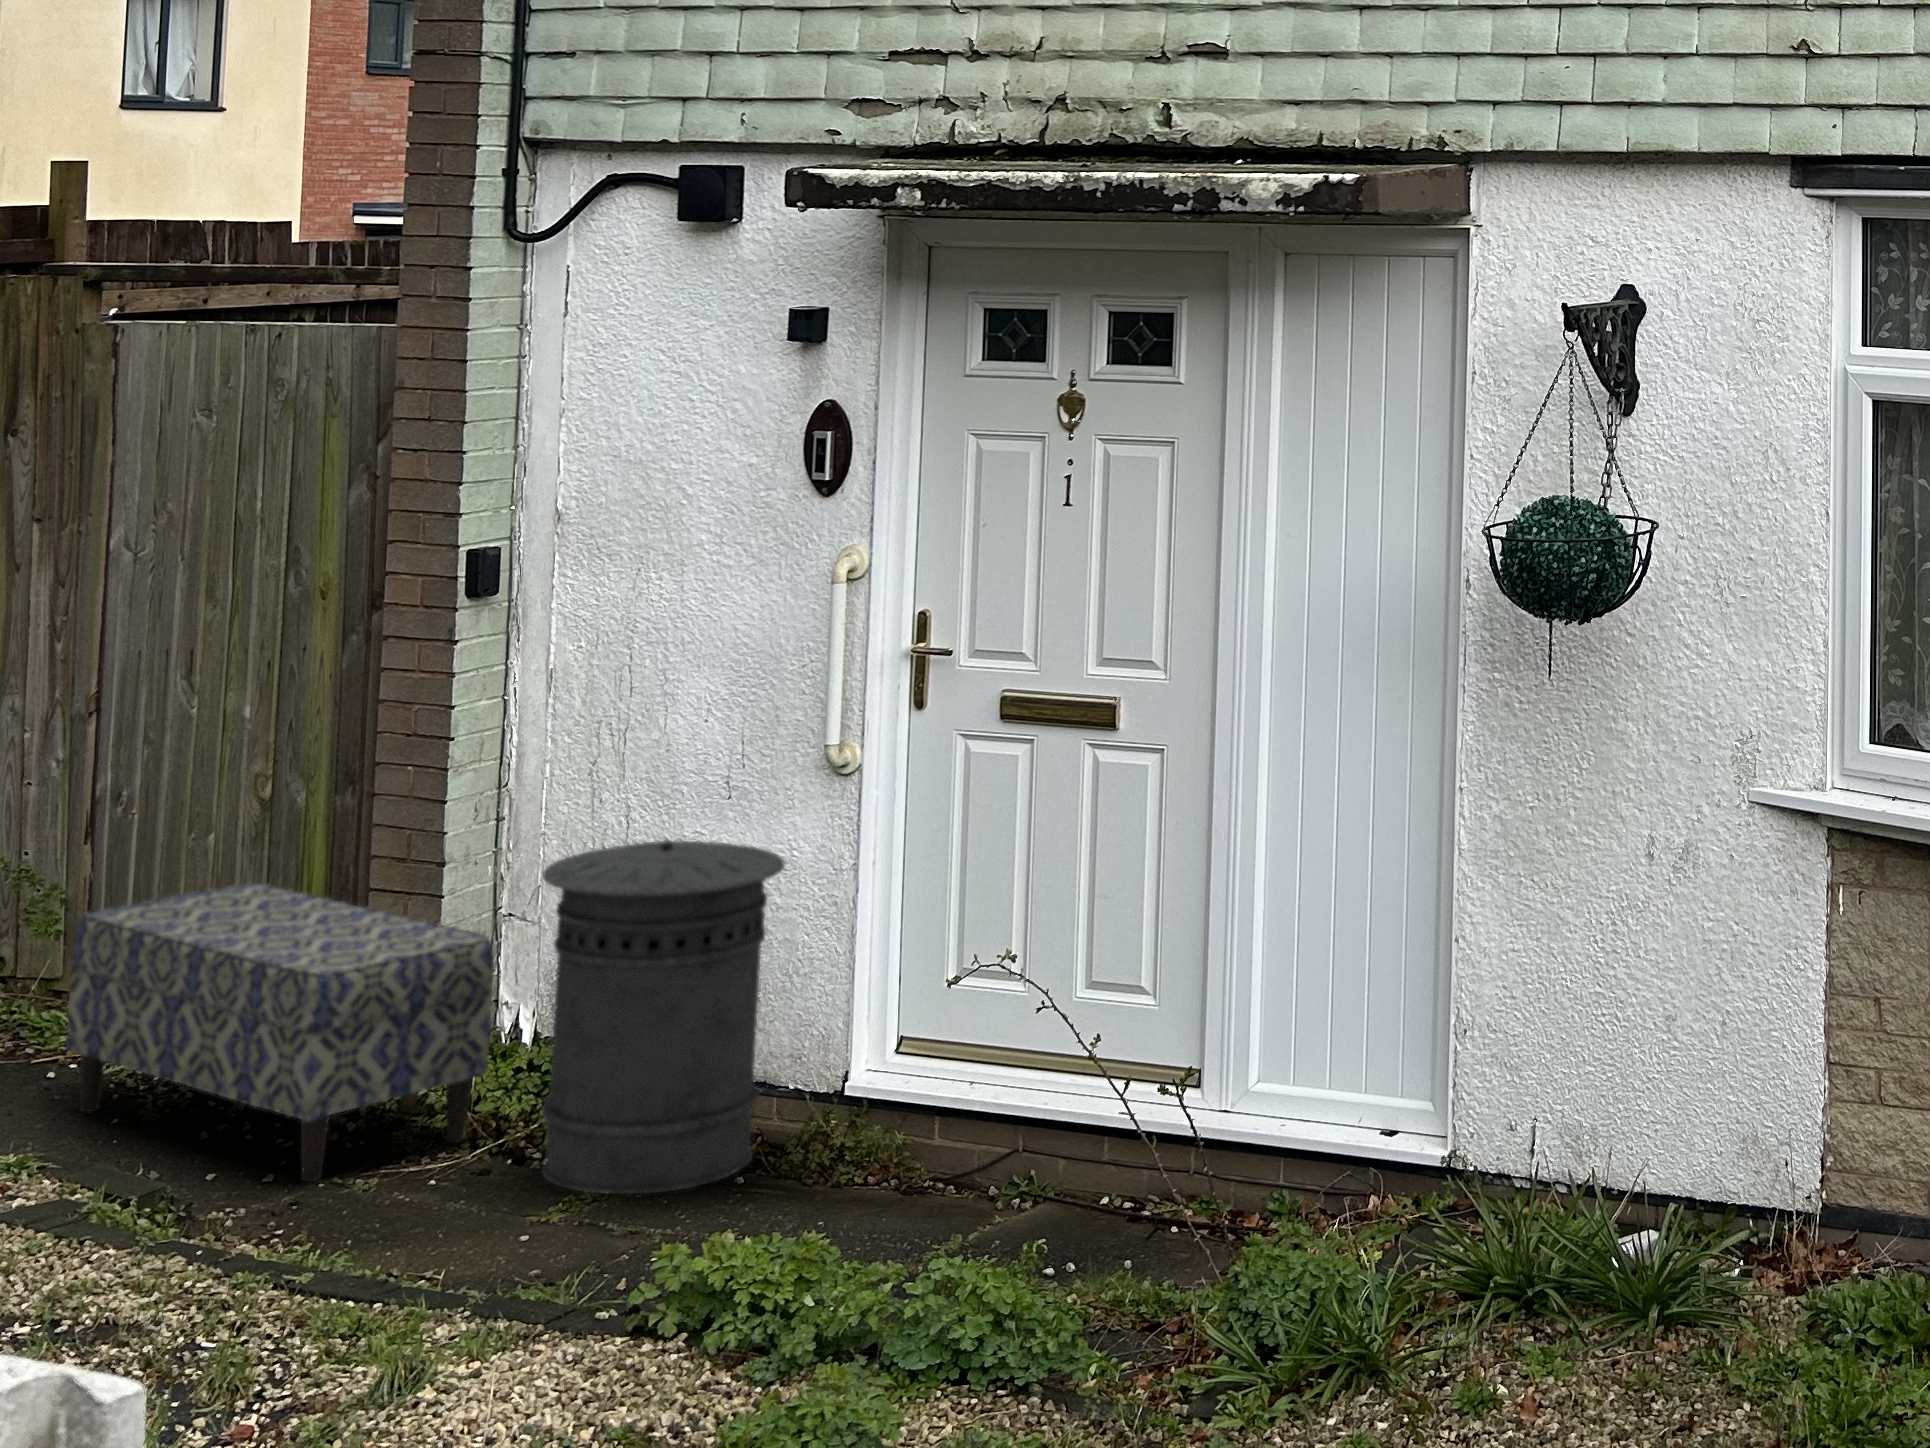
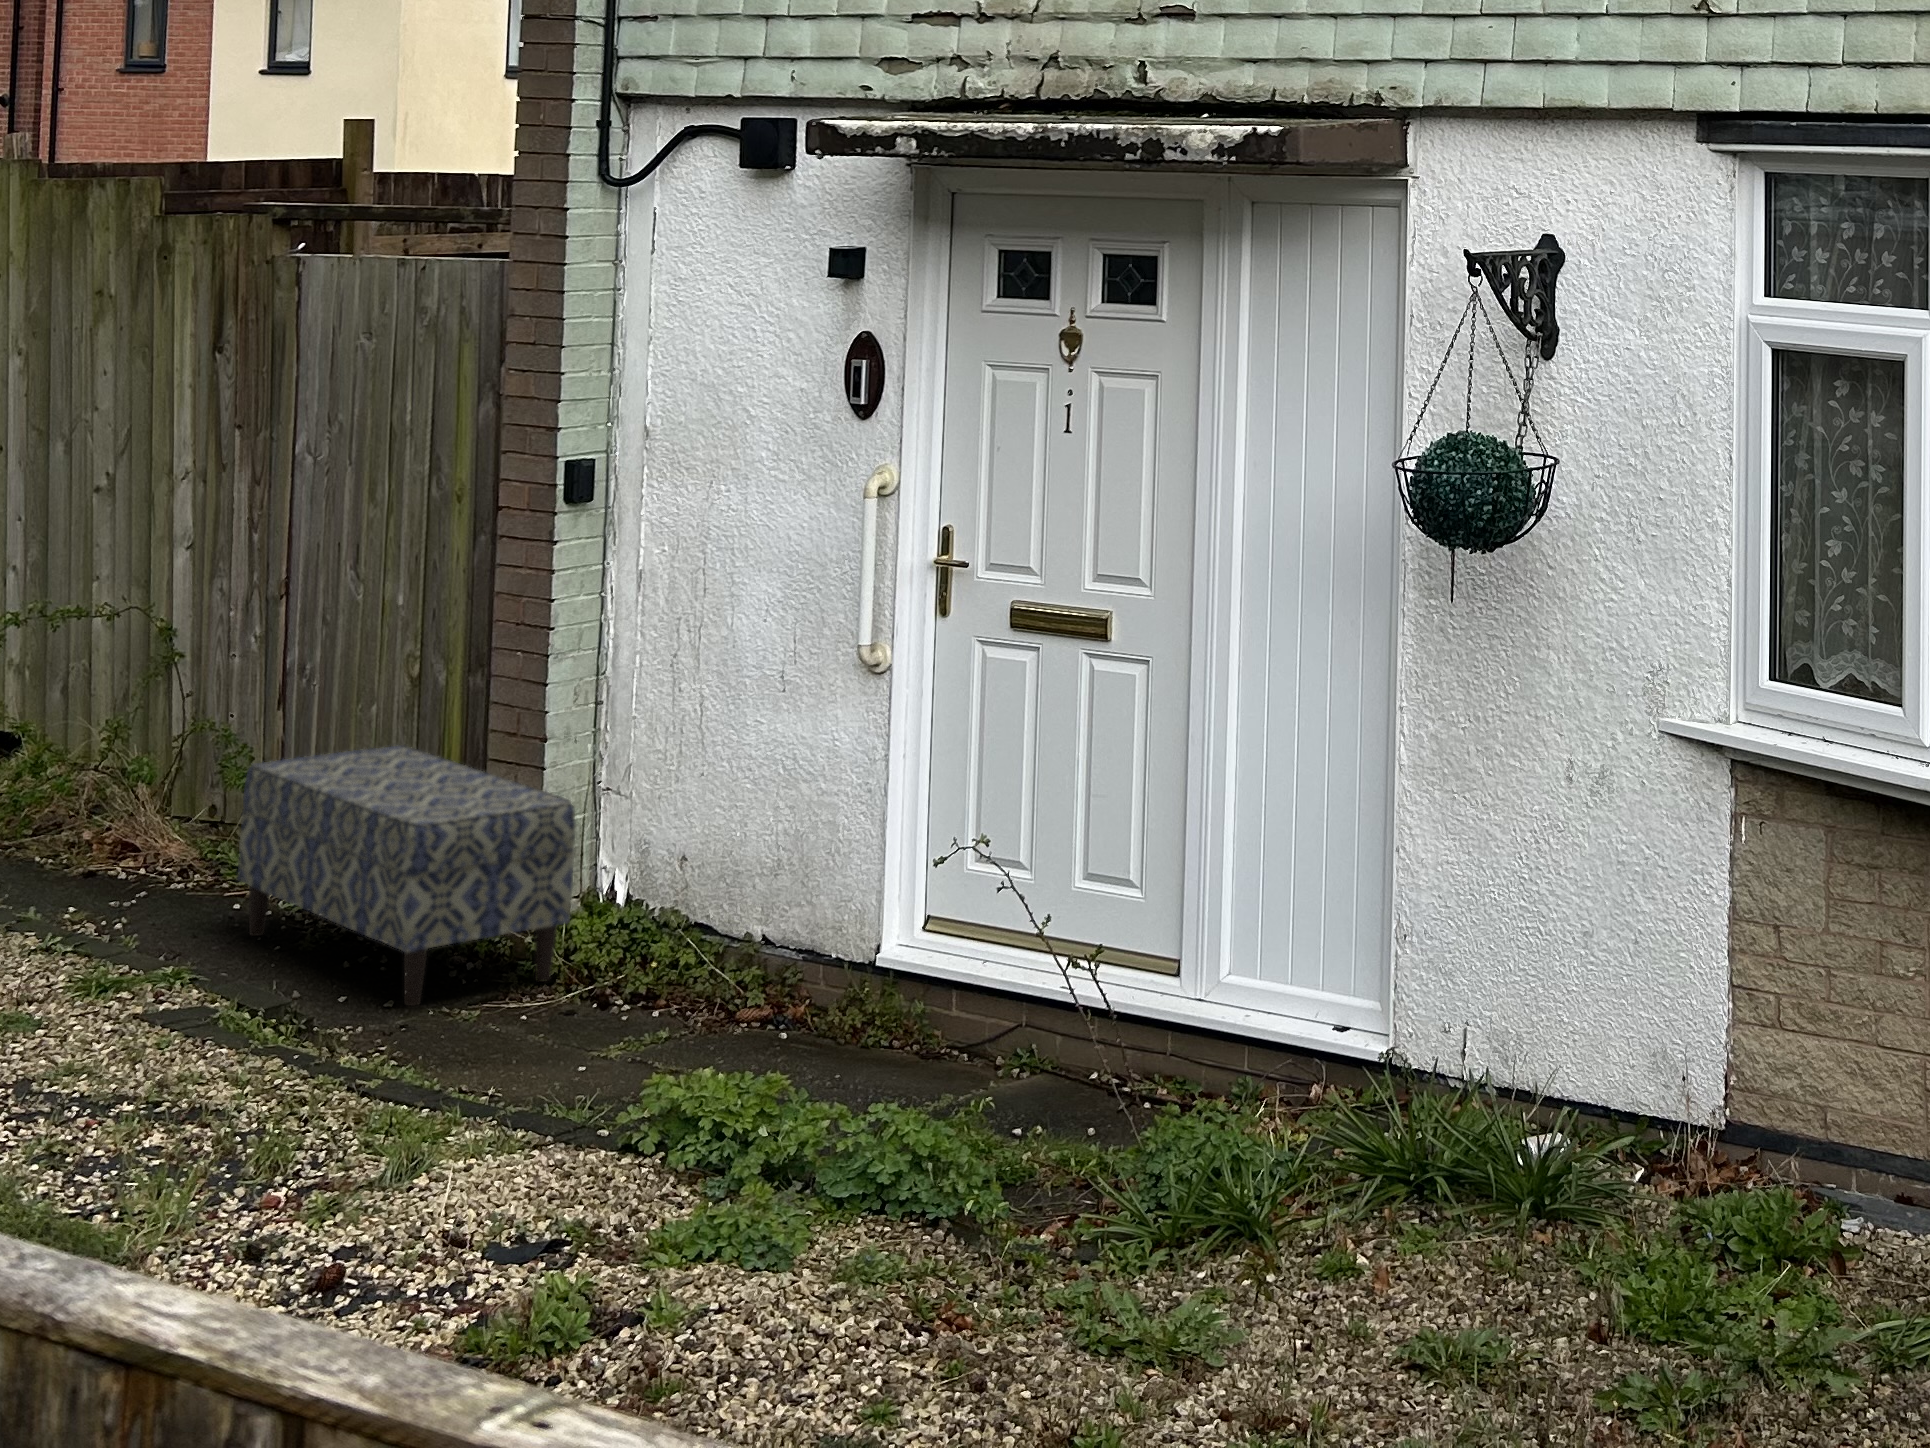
trash can: present [542,840,785,1194] -> none [604,721,817,1036]

